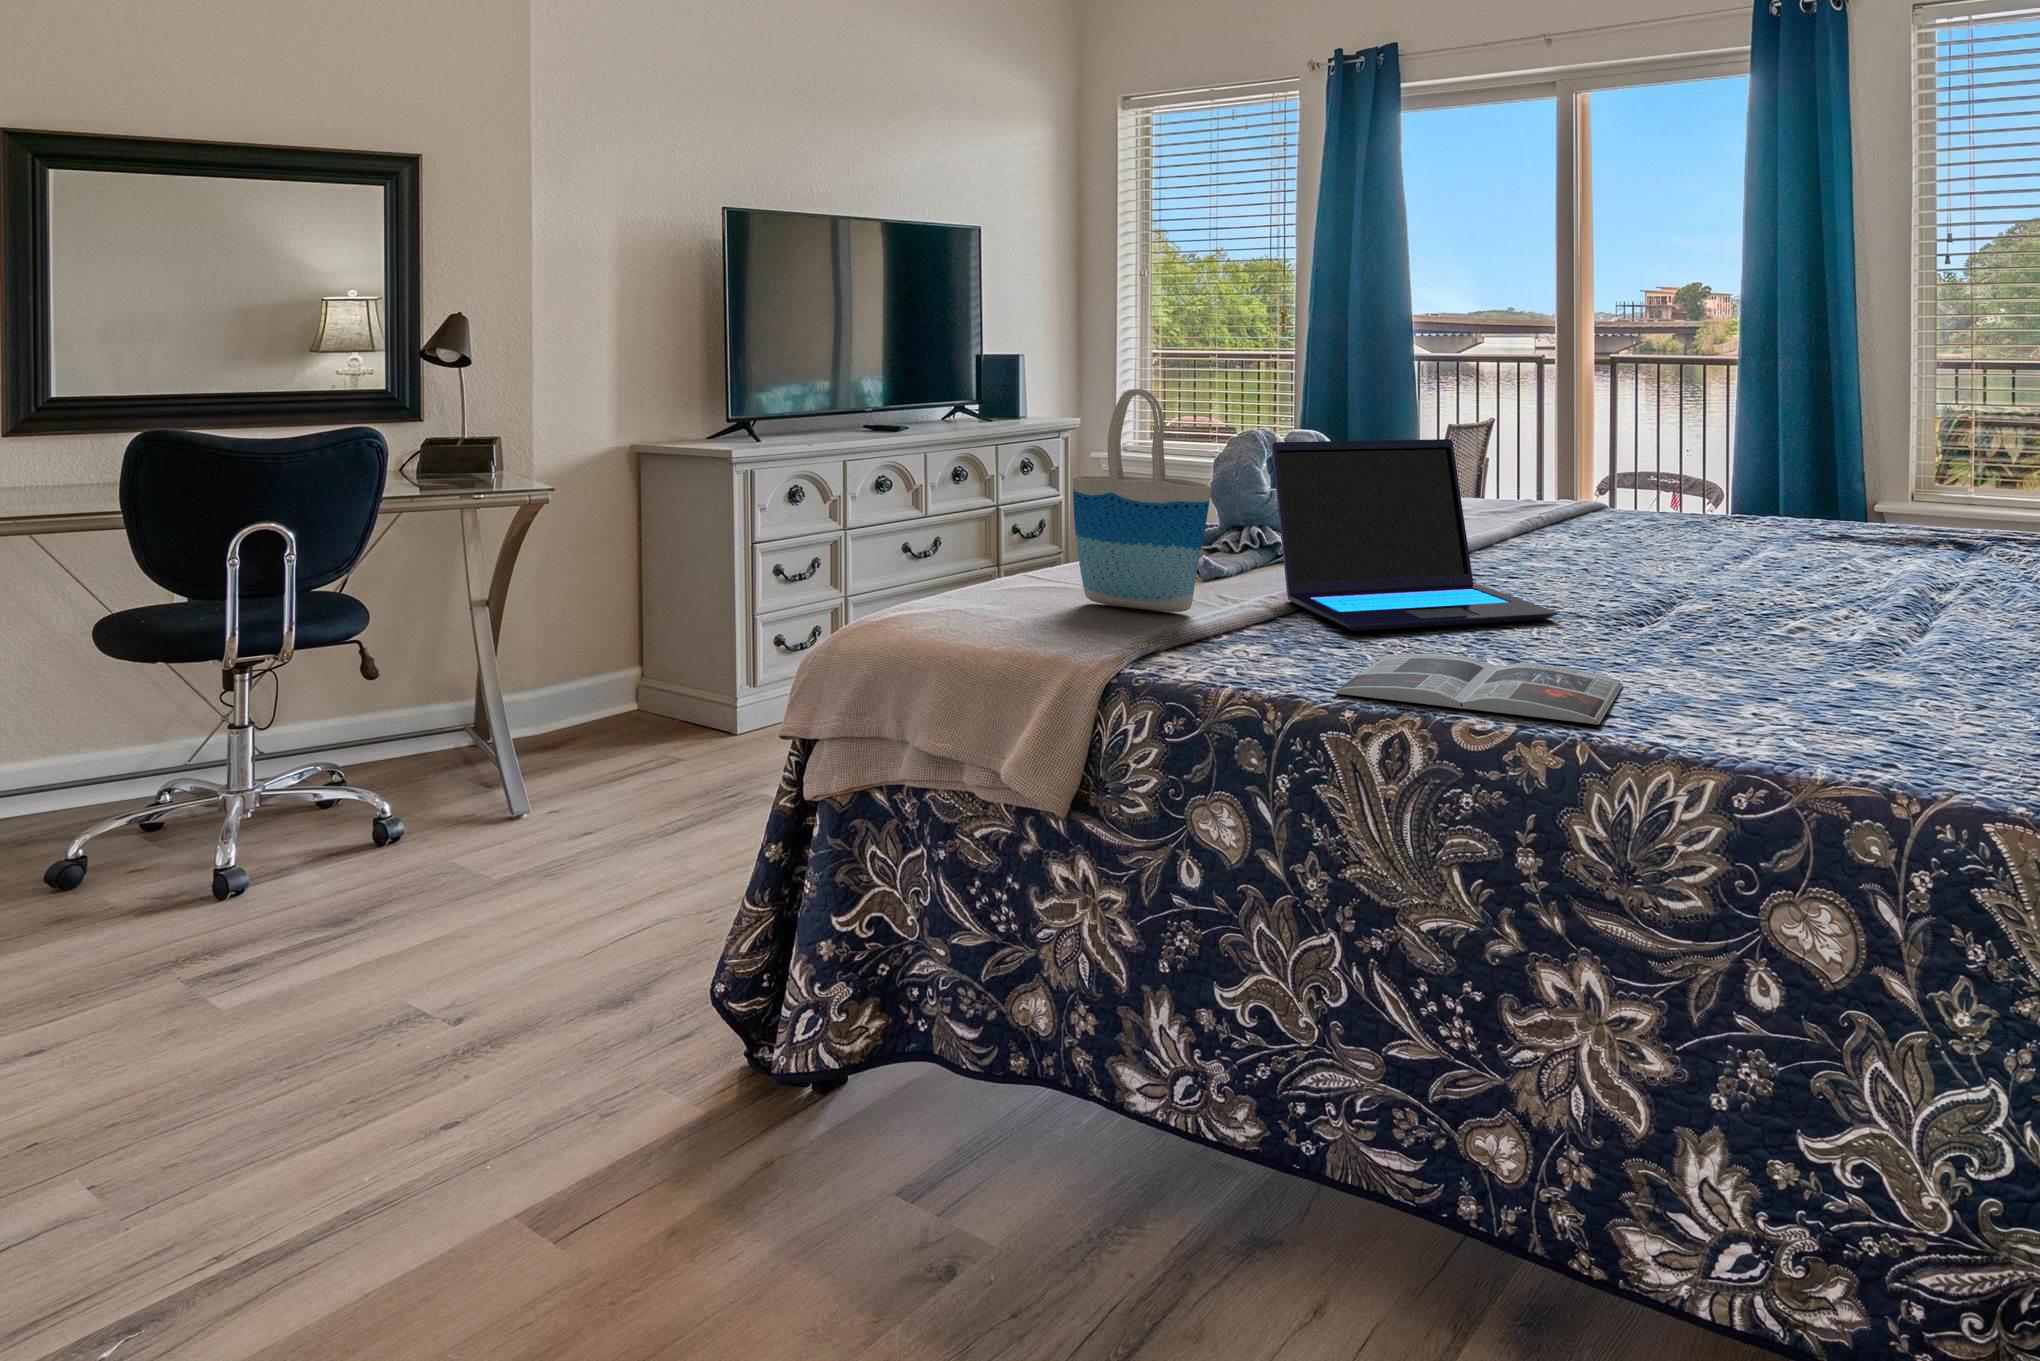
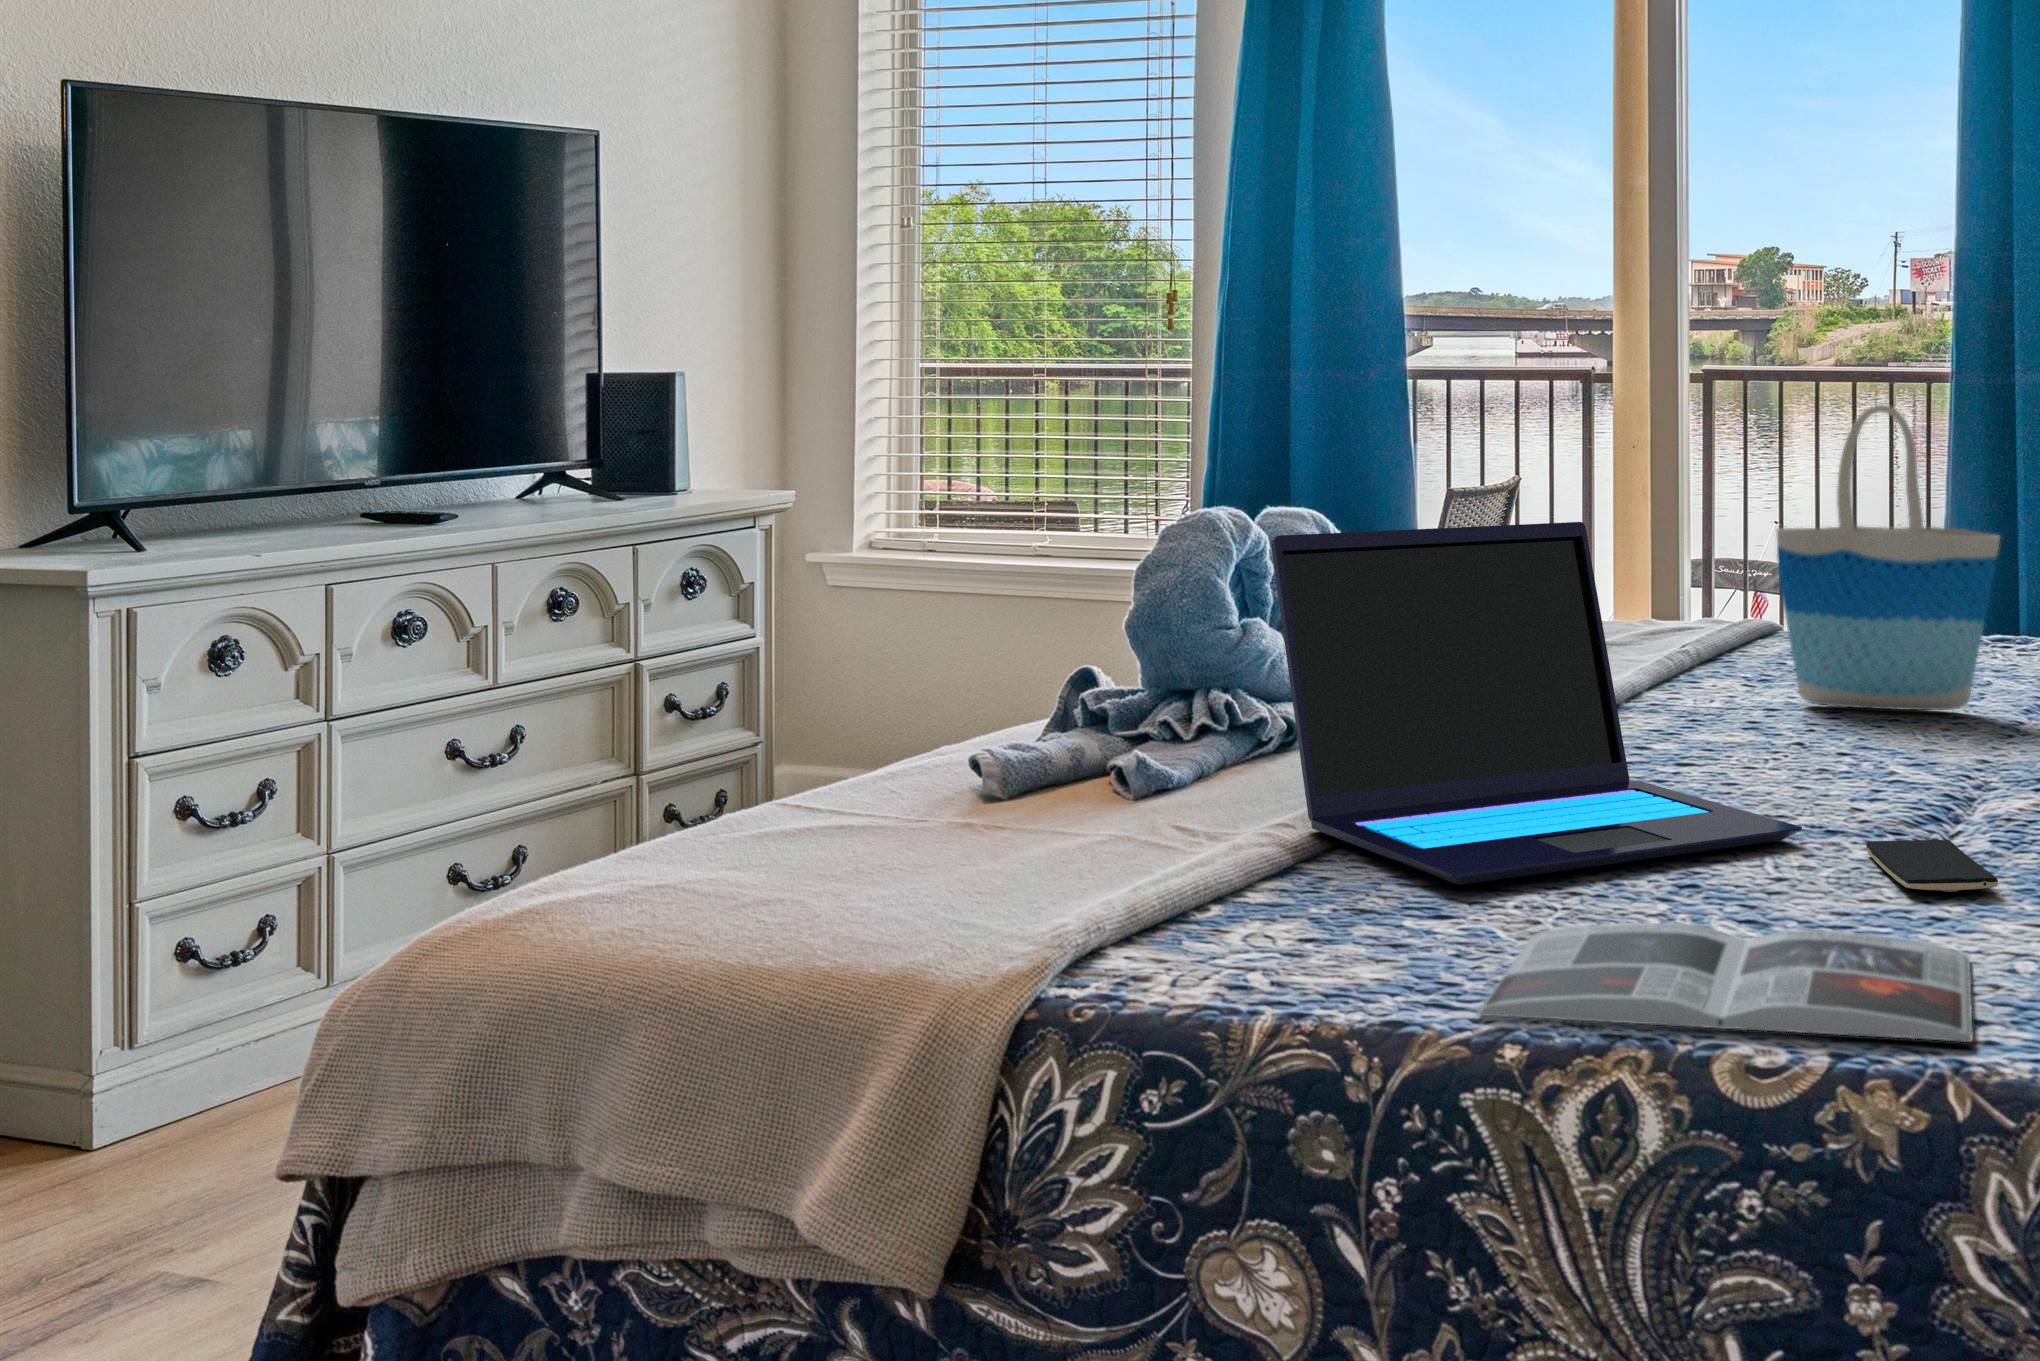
tote bag: present [1073,389,1212,612] -> present [1776,405,2000,710]
smartphone: none [1593,622,1659,651] -> present [1866,840,1998,892]

